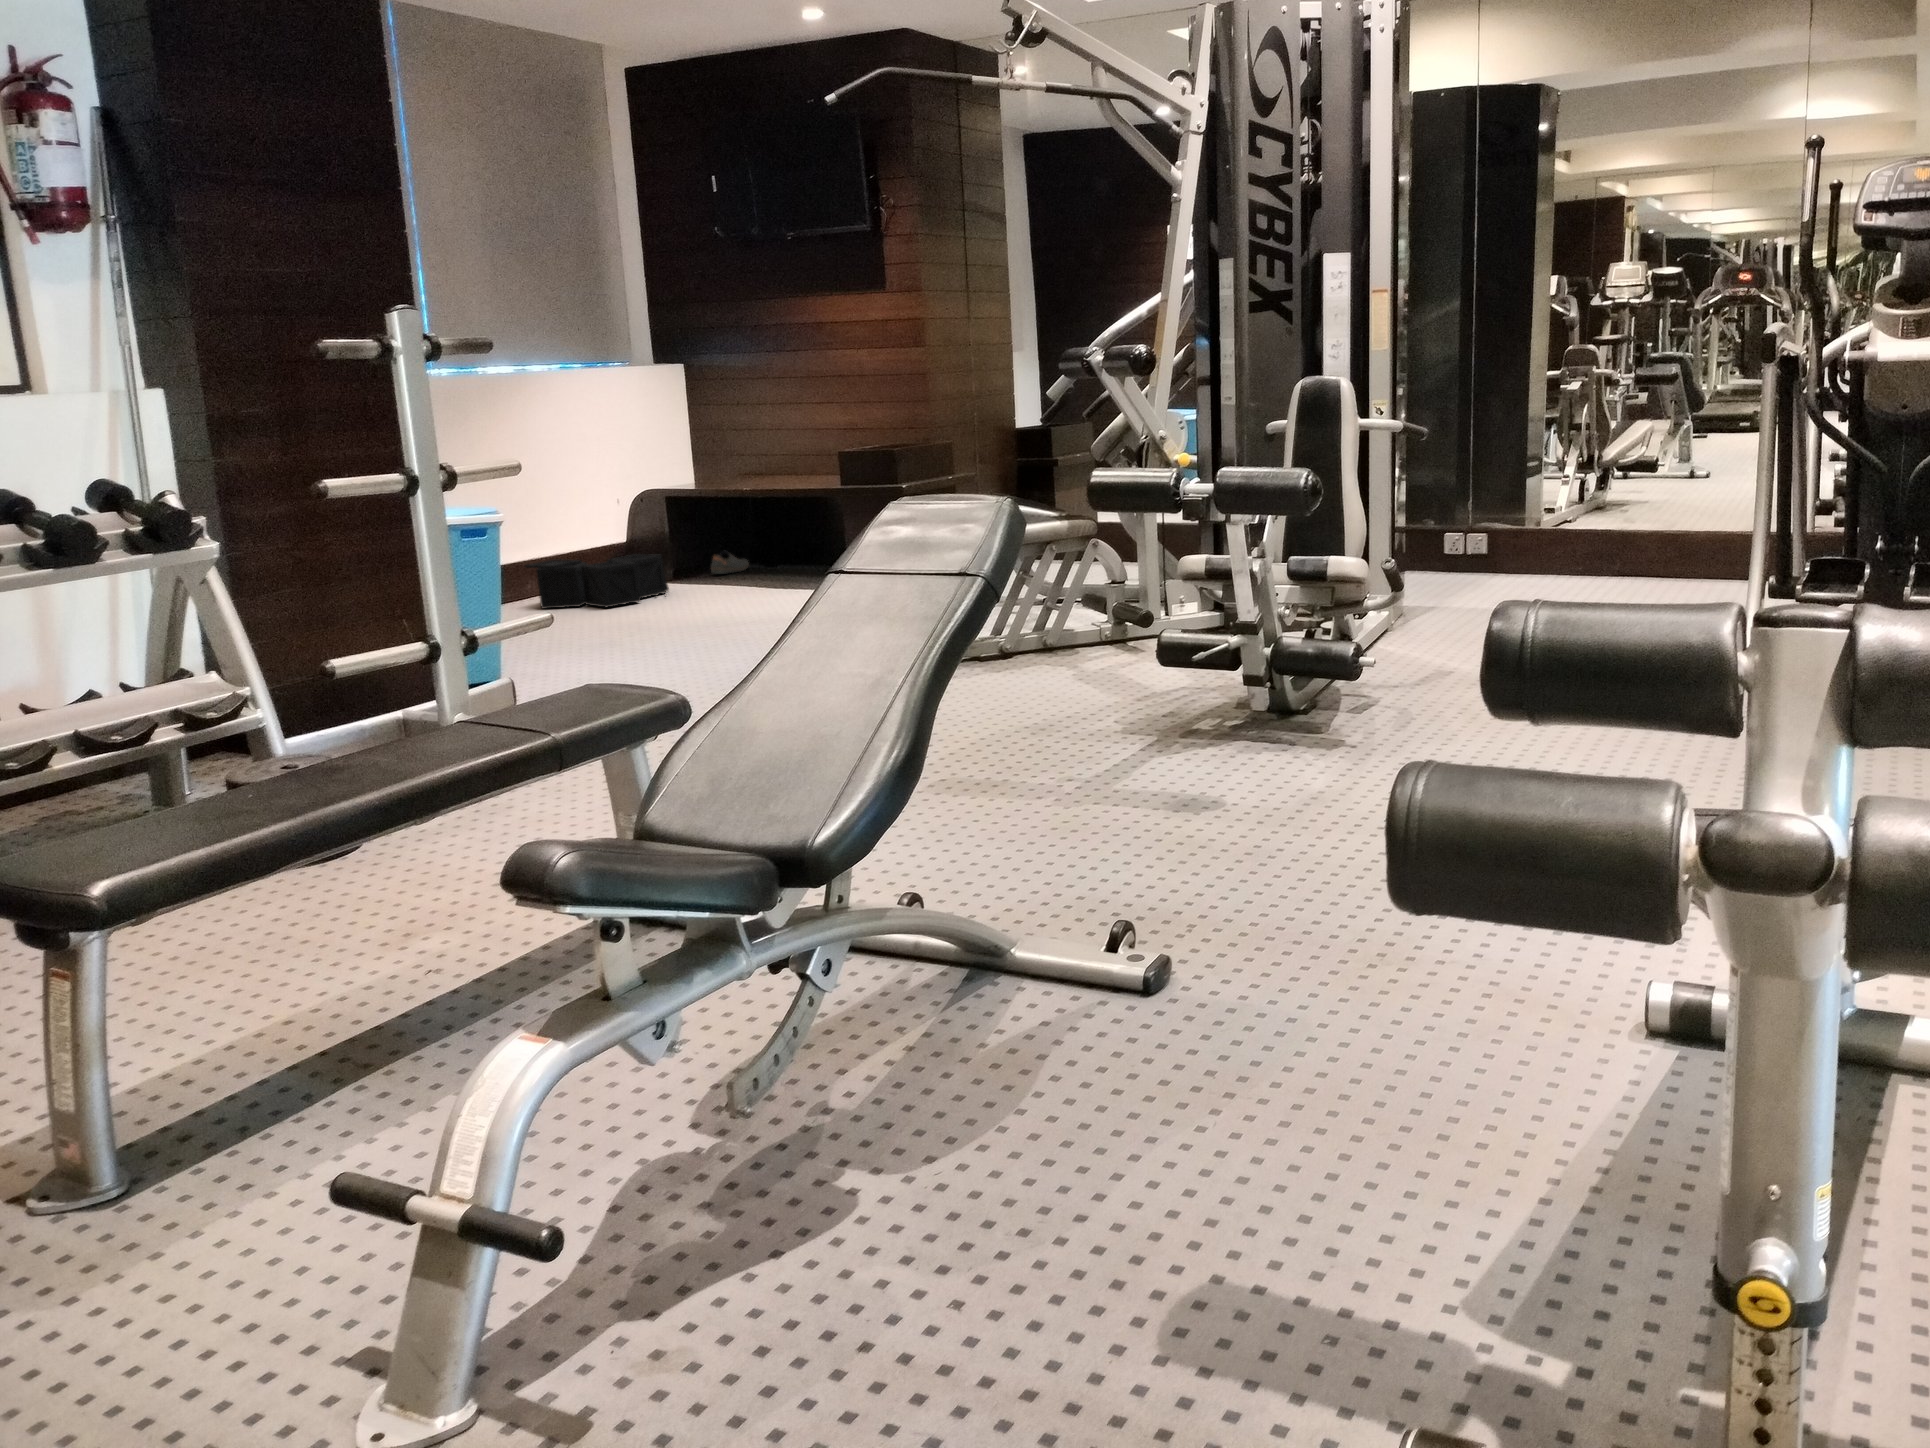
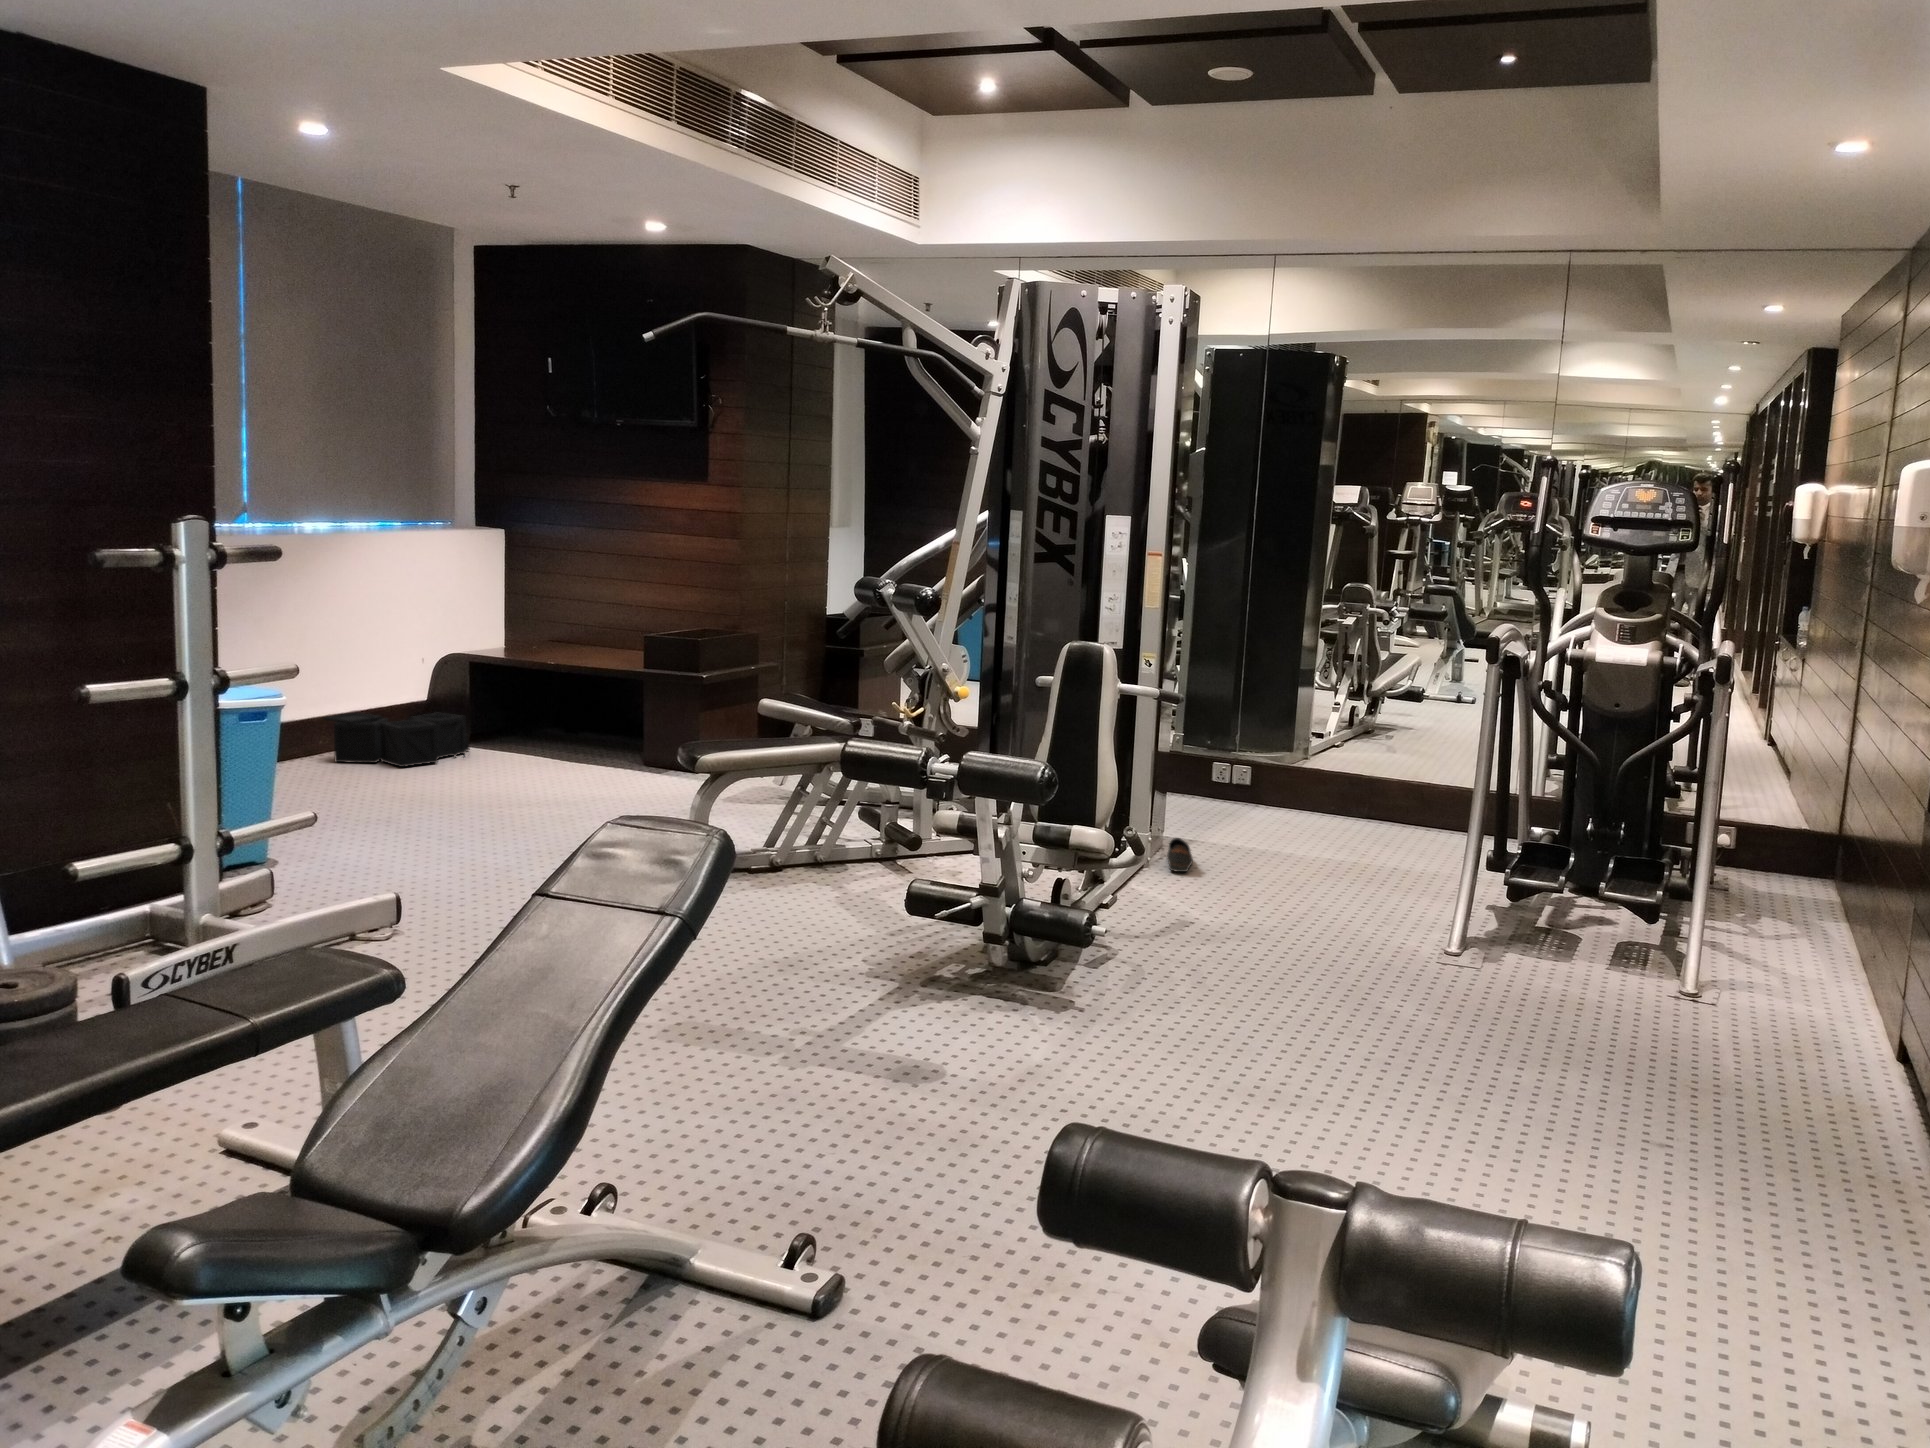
shoe: present [711,551,749,574] -> present [1167,838,1193,872]

